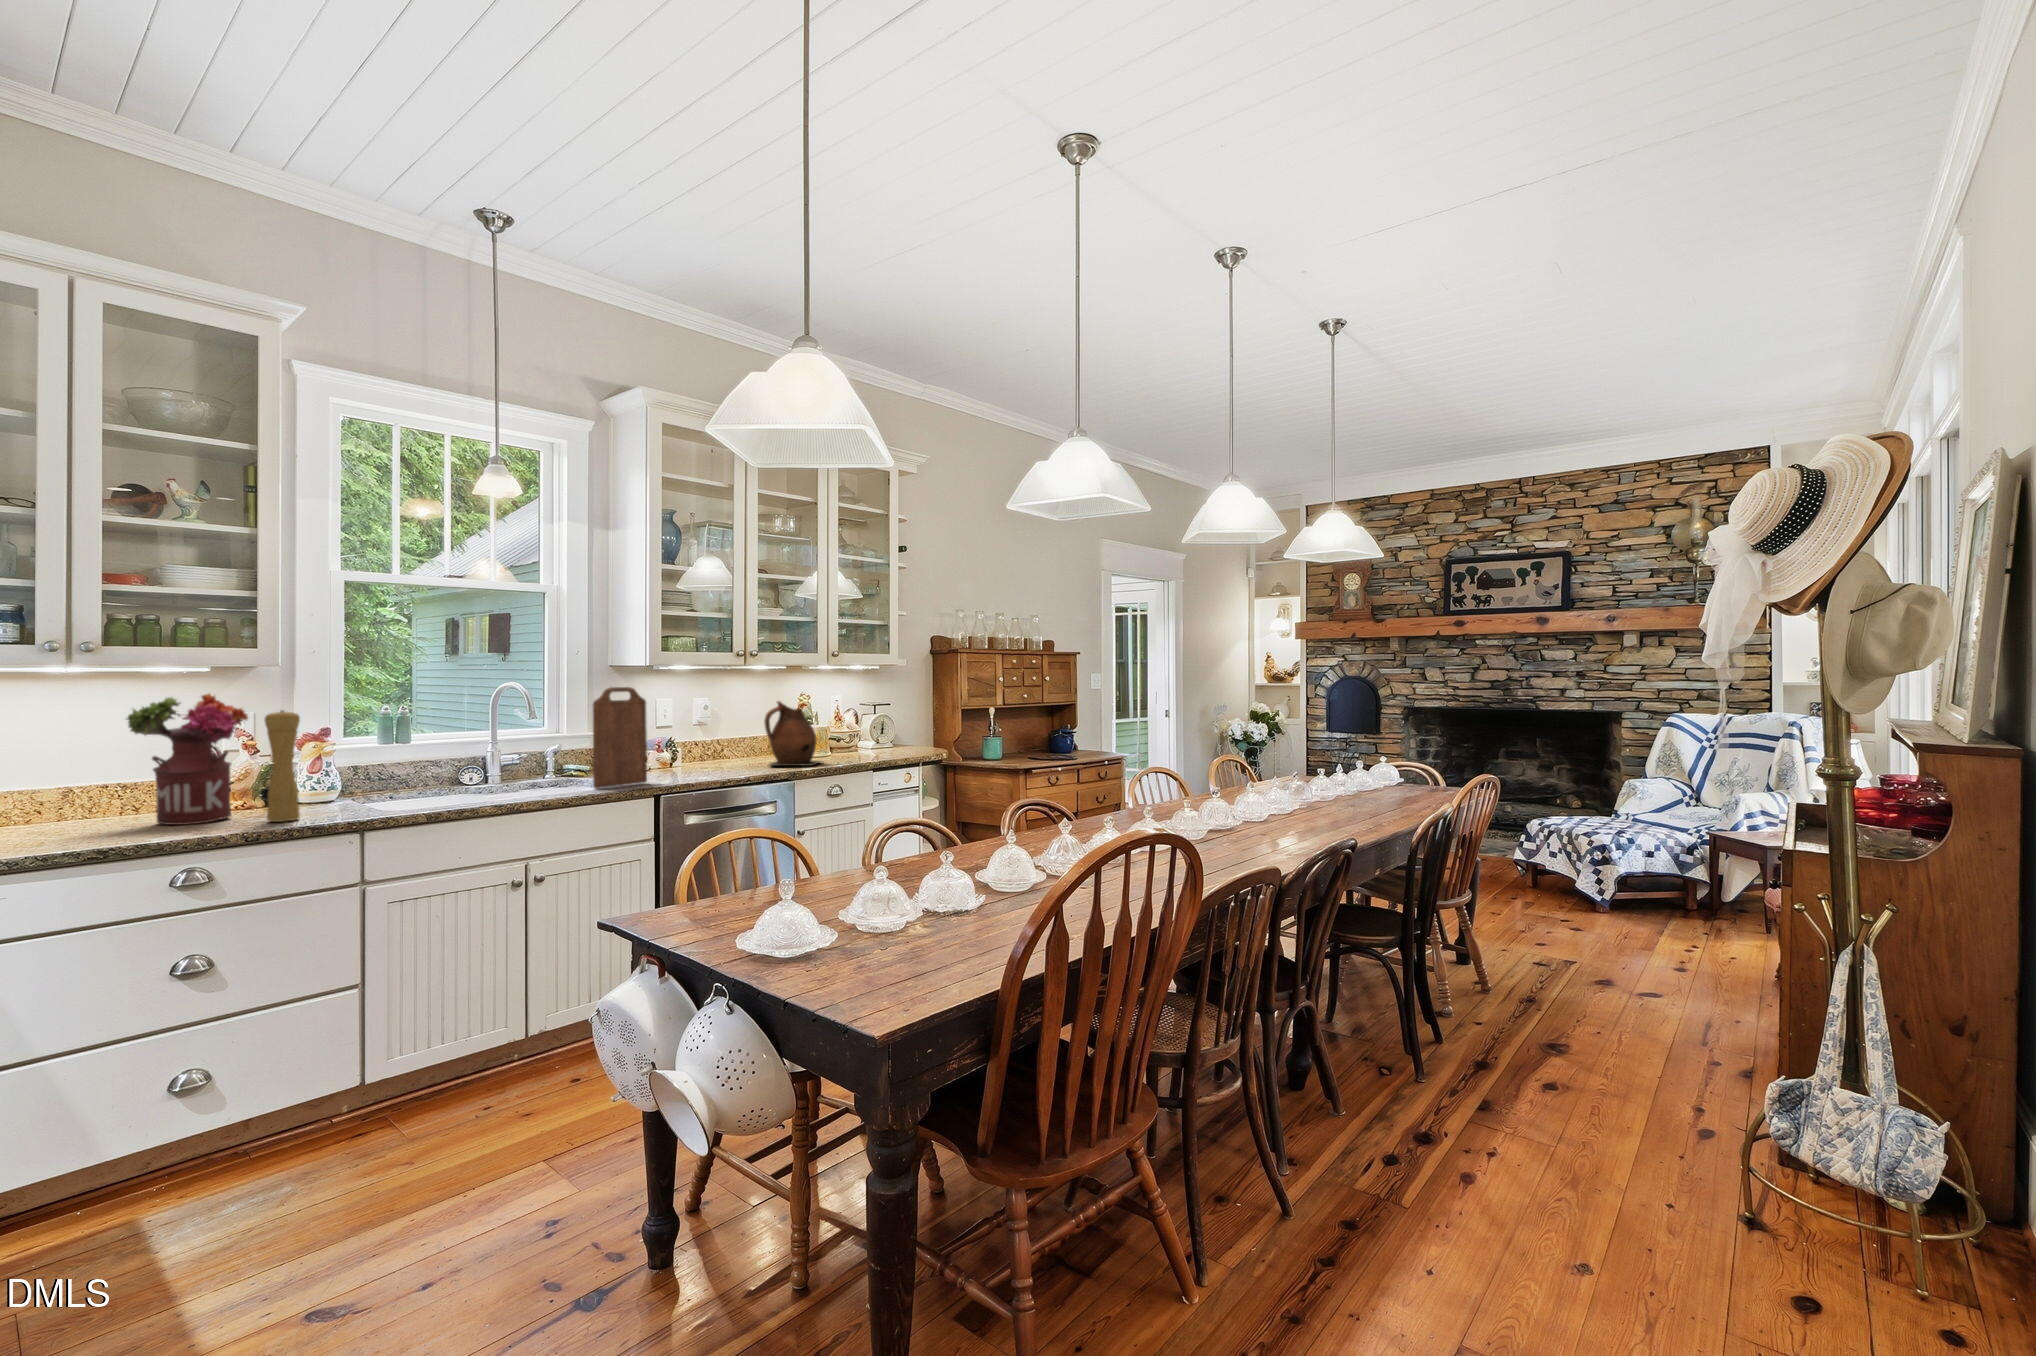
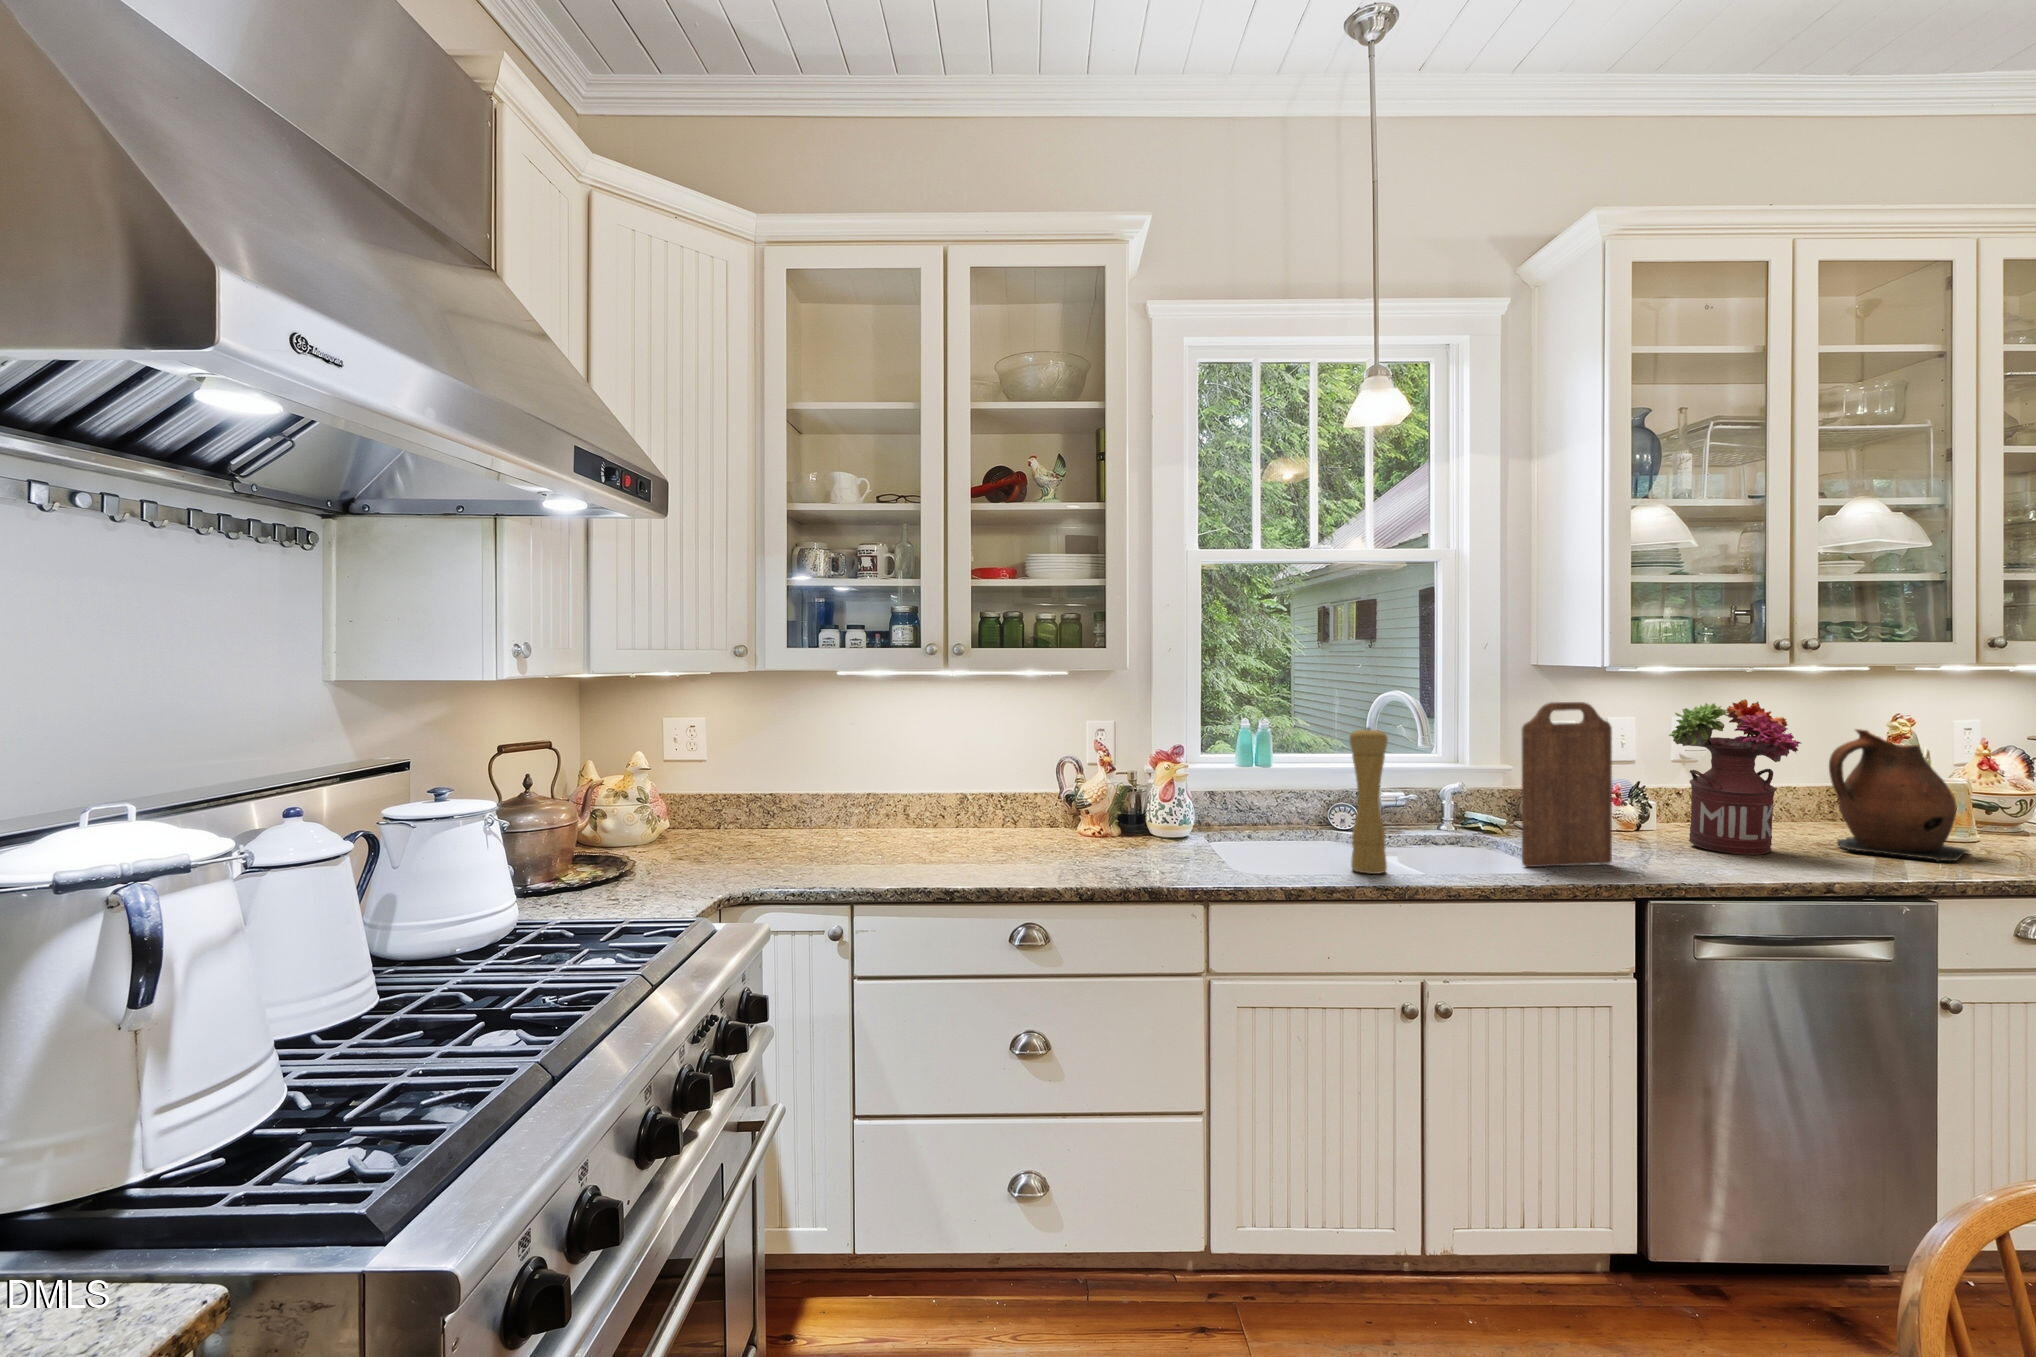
flower arrangement: present [127,694,248,825] -> present [1669,699,1801,855]
pepper mill: present [265,710,300,822] -> present [1350,727,1388,874]

